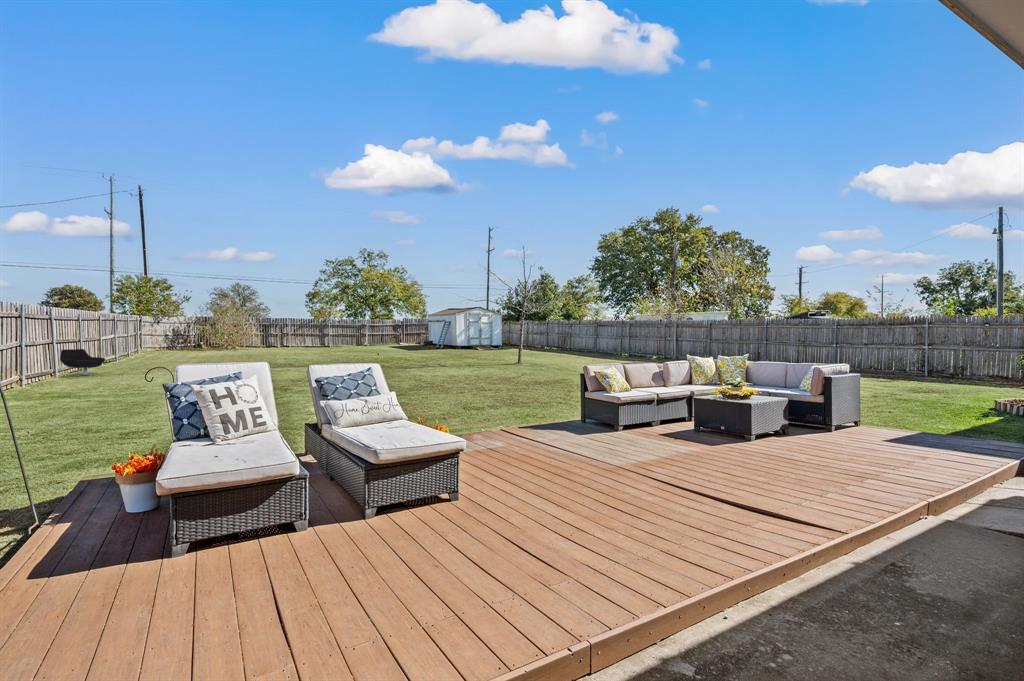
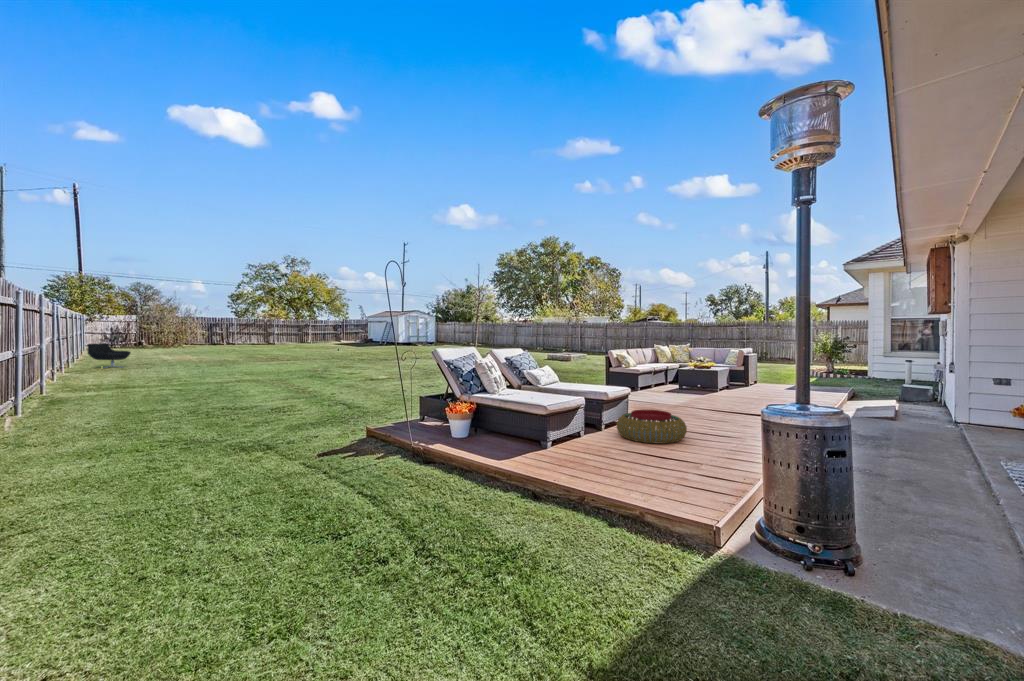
pouf: none [335,493,468,573] -> present [617,410,687,444]

